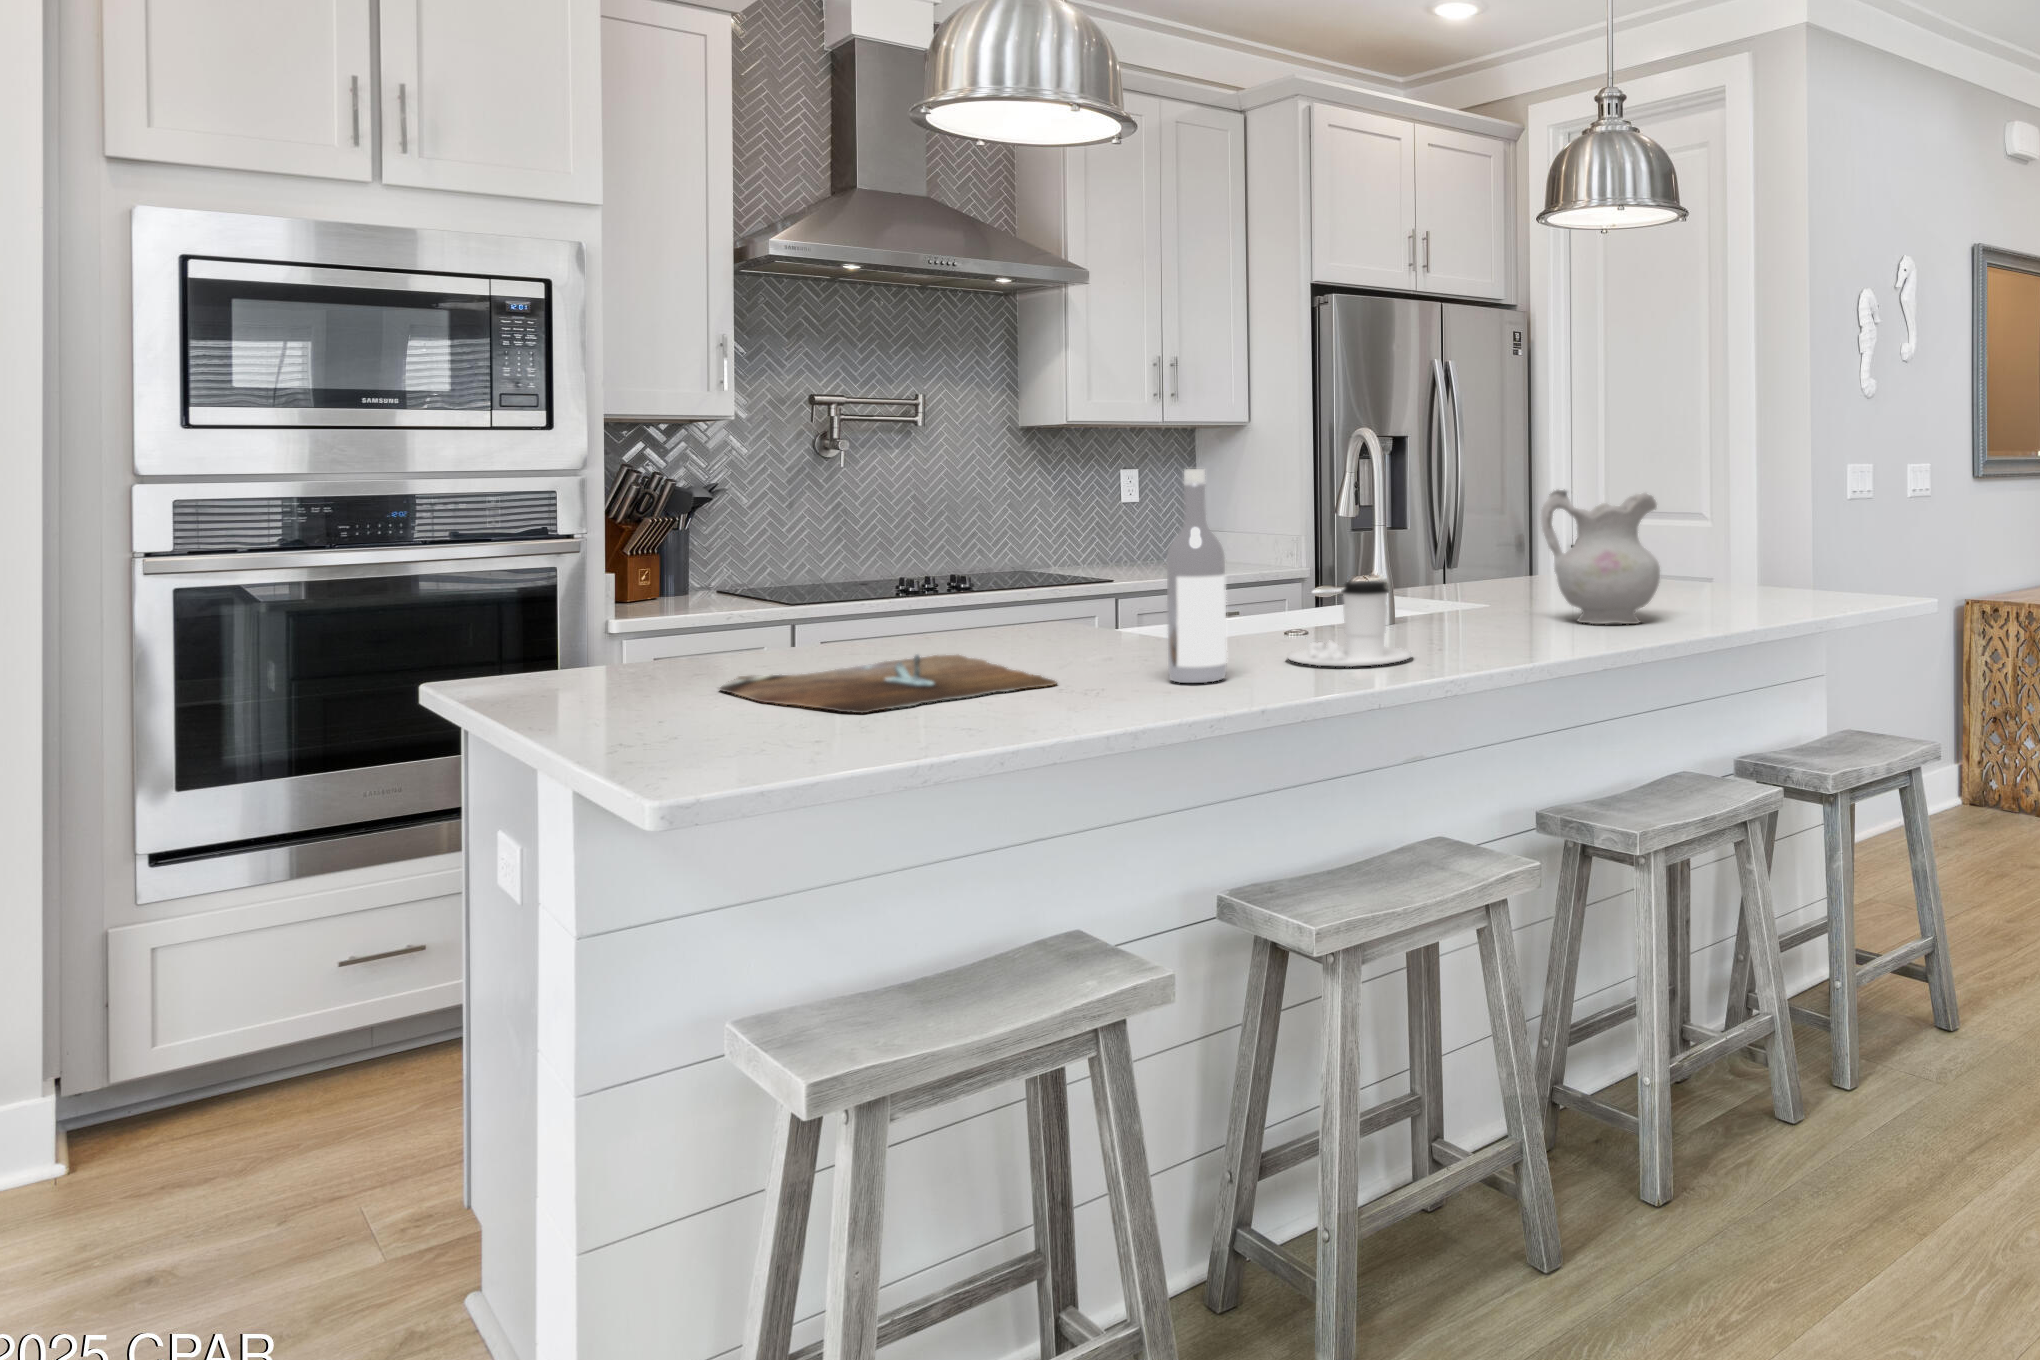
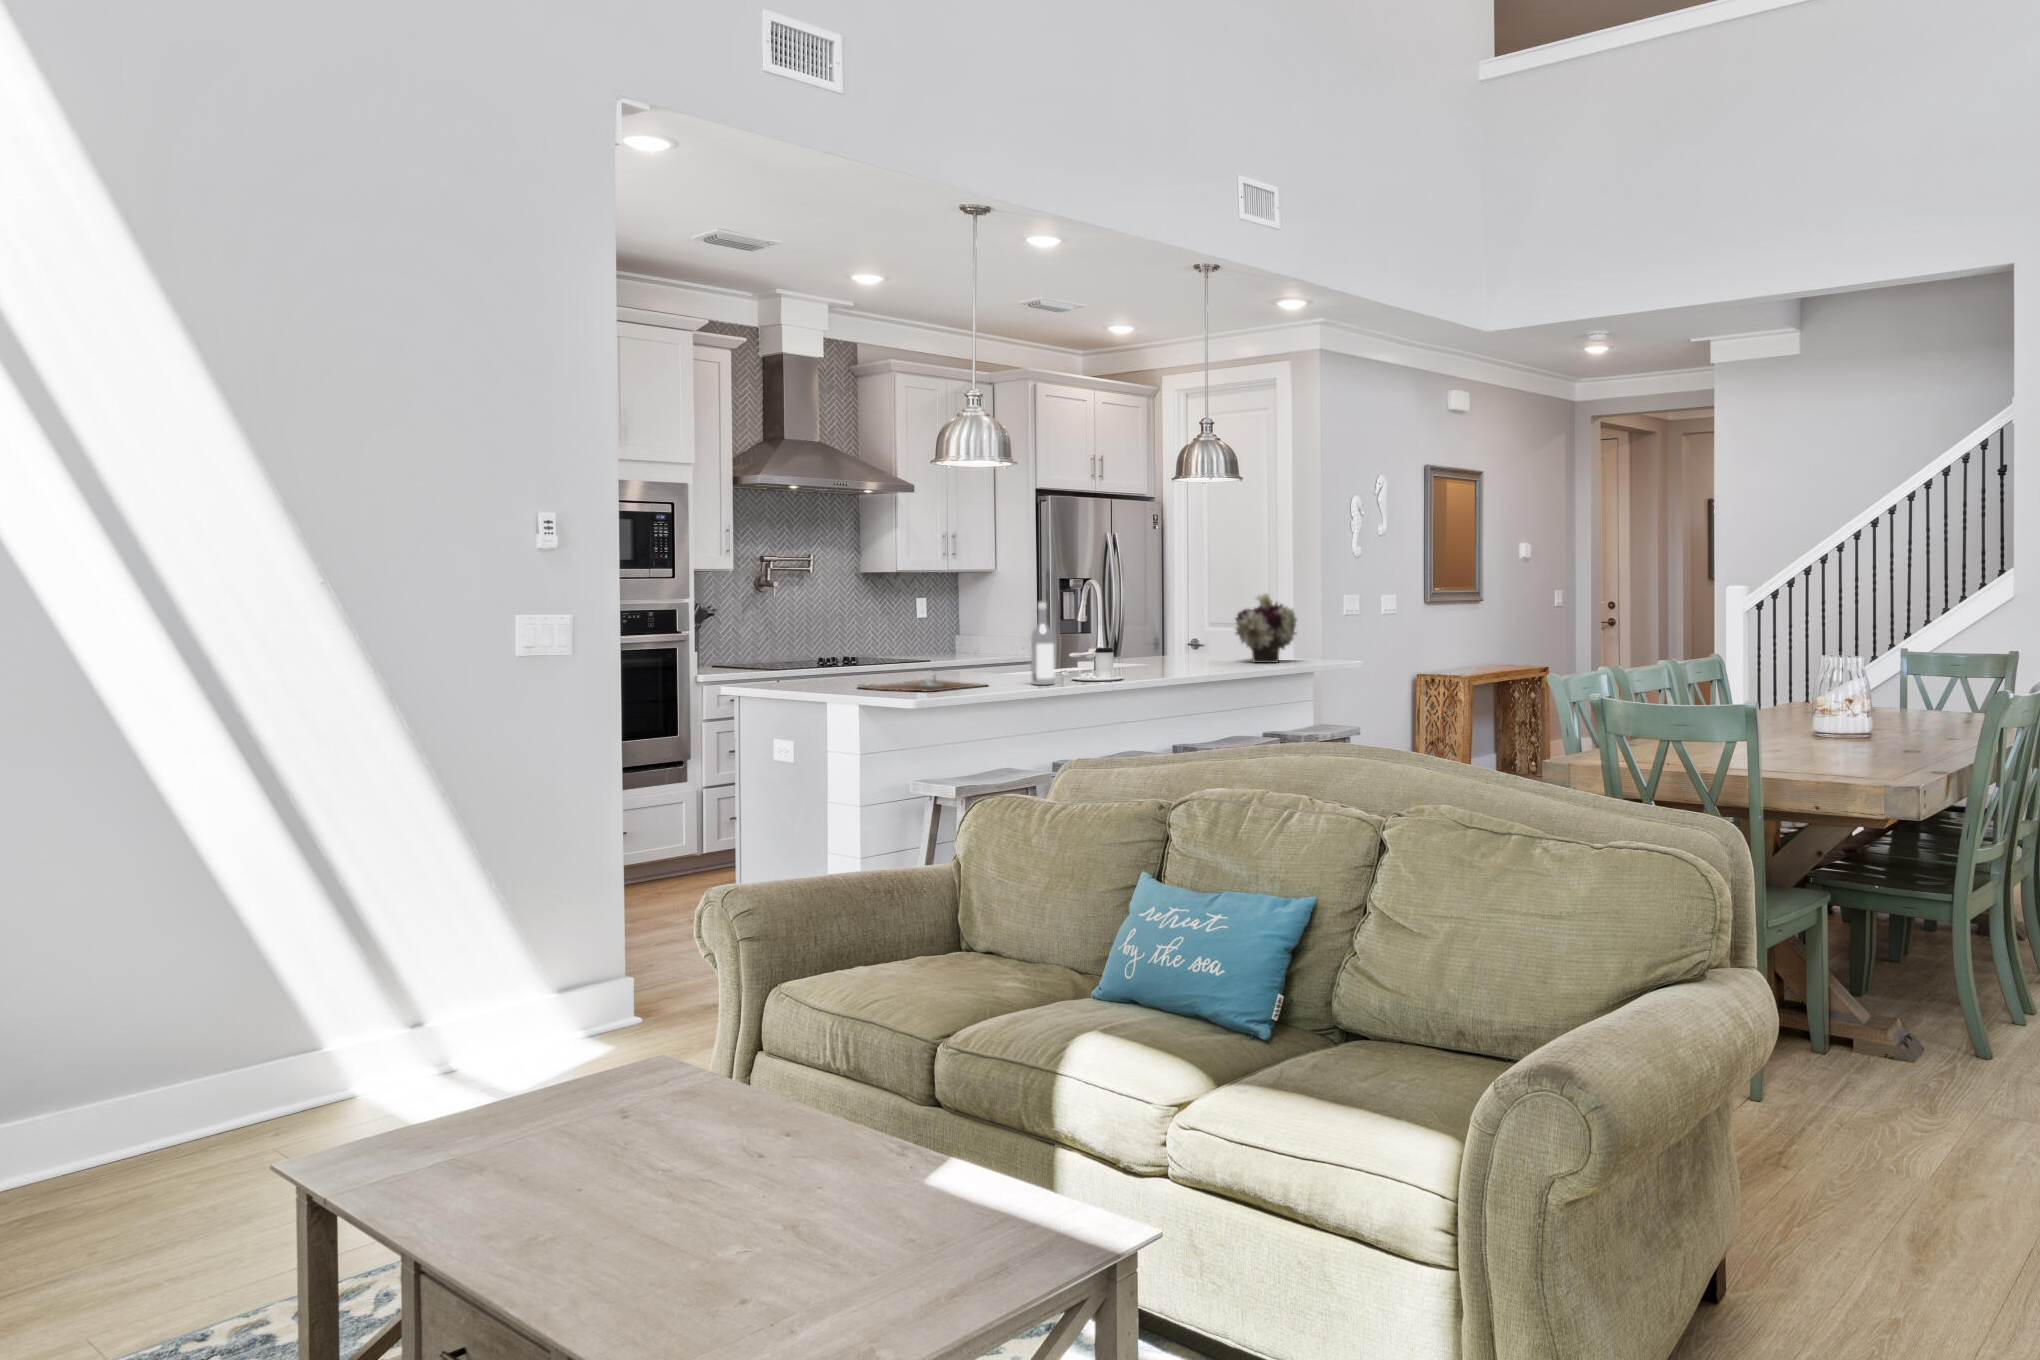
flower arrangement: none [1667,454,1801,601] -> present [1235,594,1296,663]
ceramic pitcher: present [1541,490,1660,624] -> none [1175,610,1228,670]

